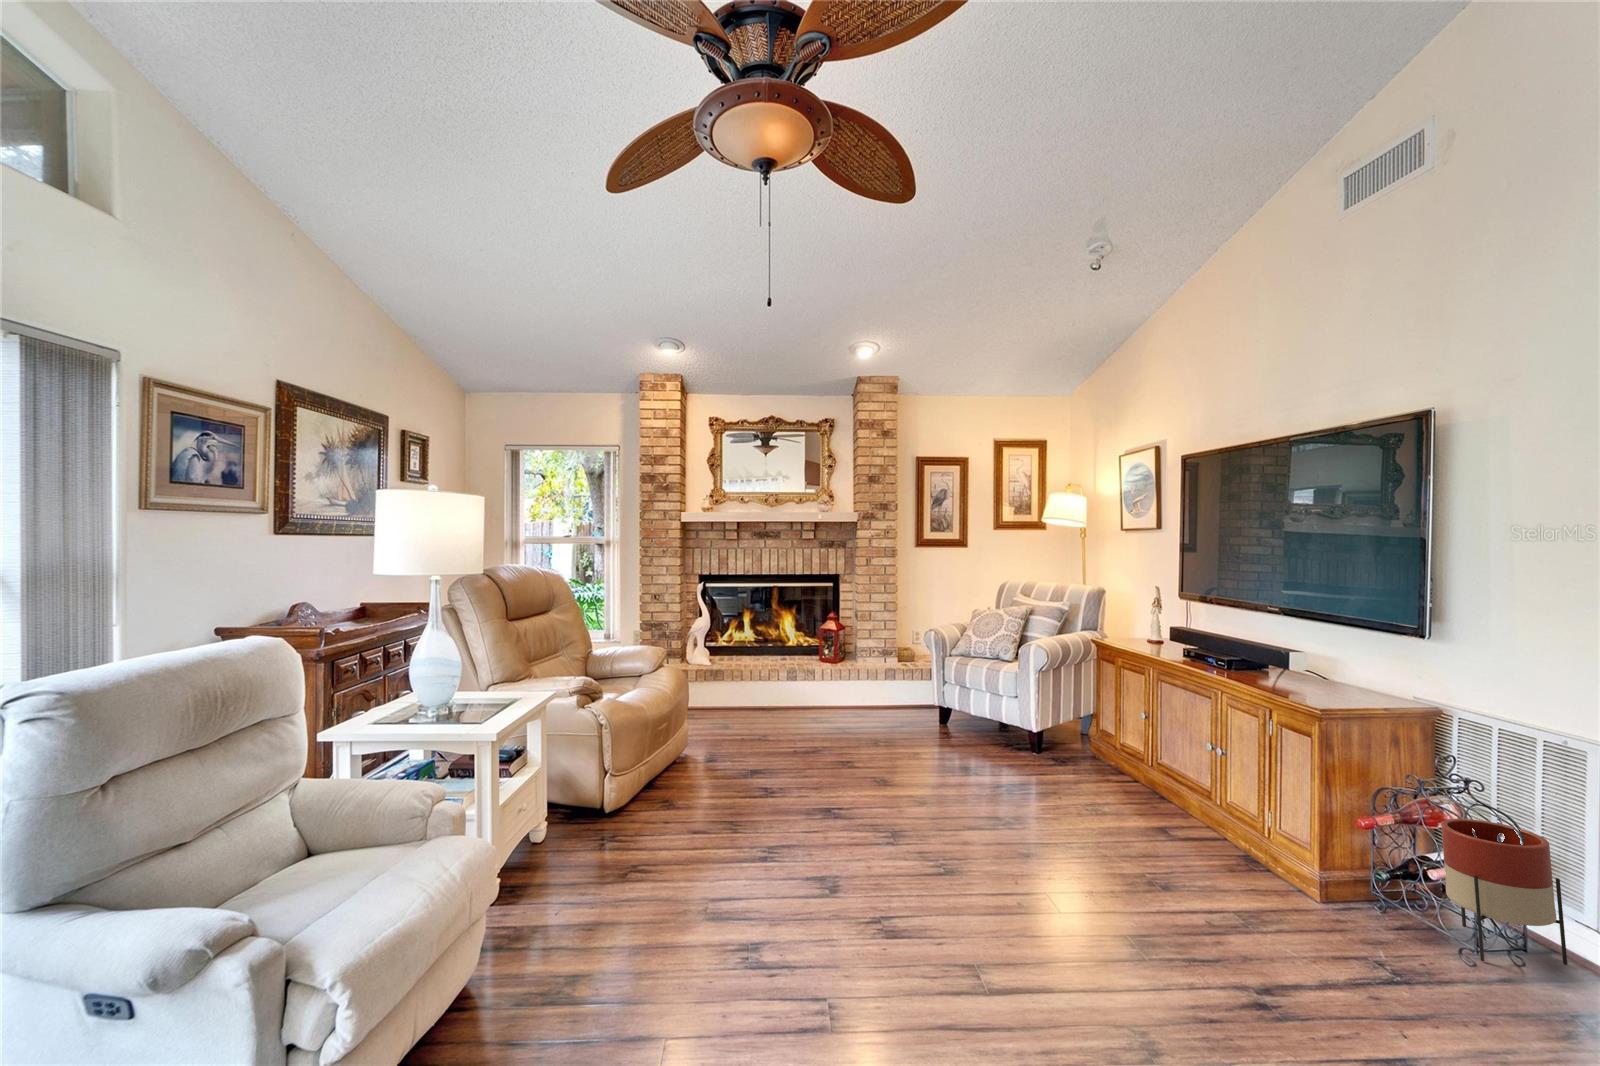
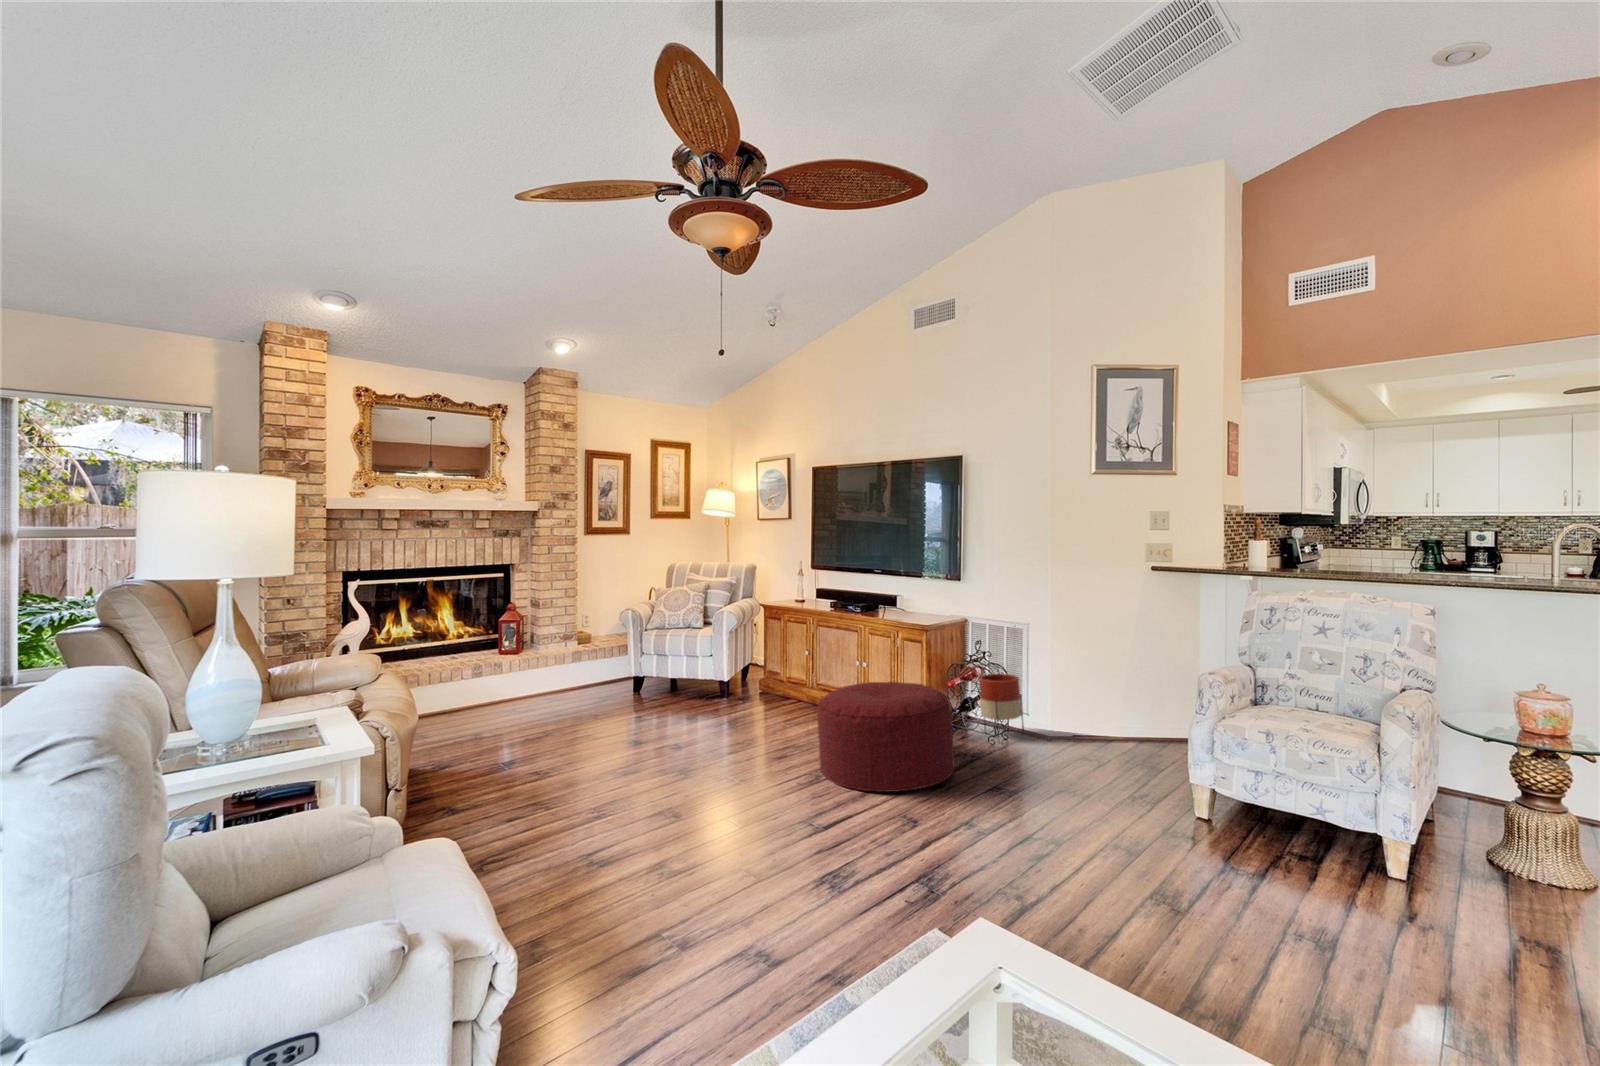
ottoman: none [1069,780,1328,997] -> present [817,682,955,792]

